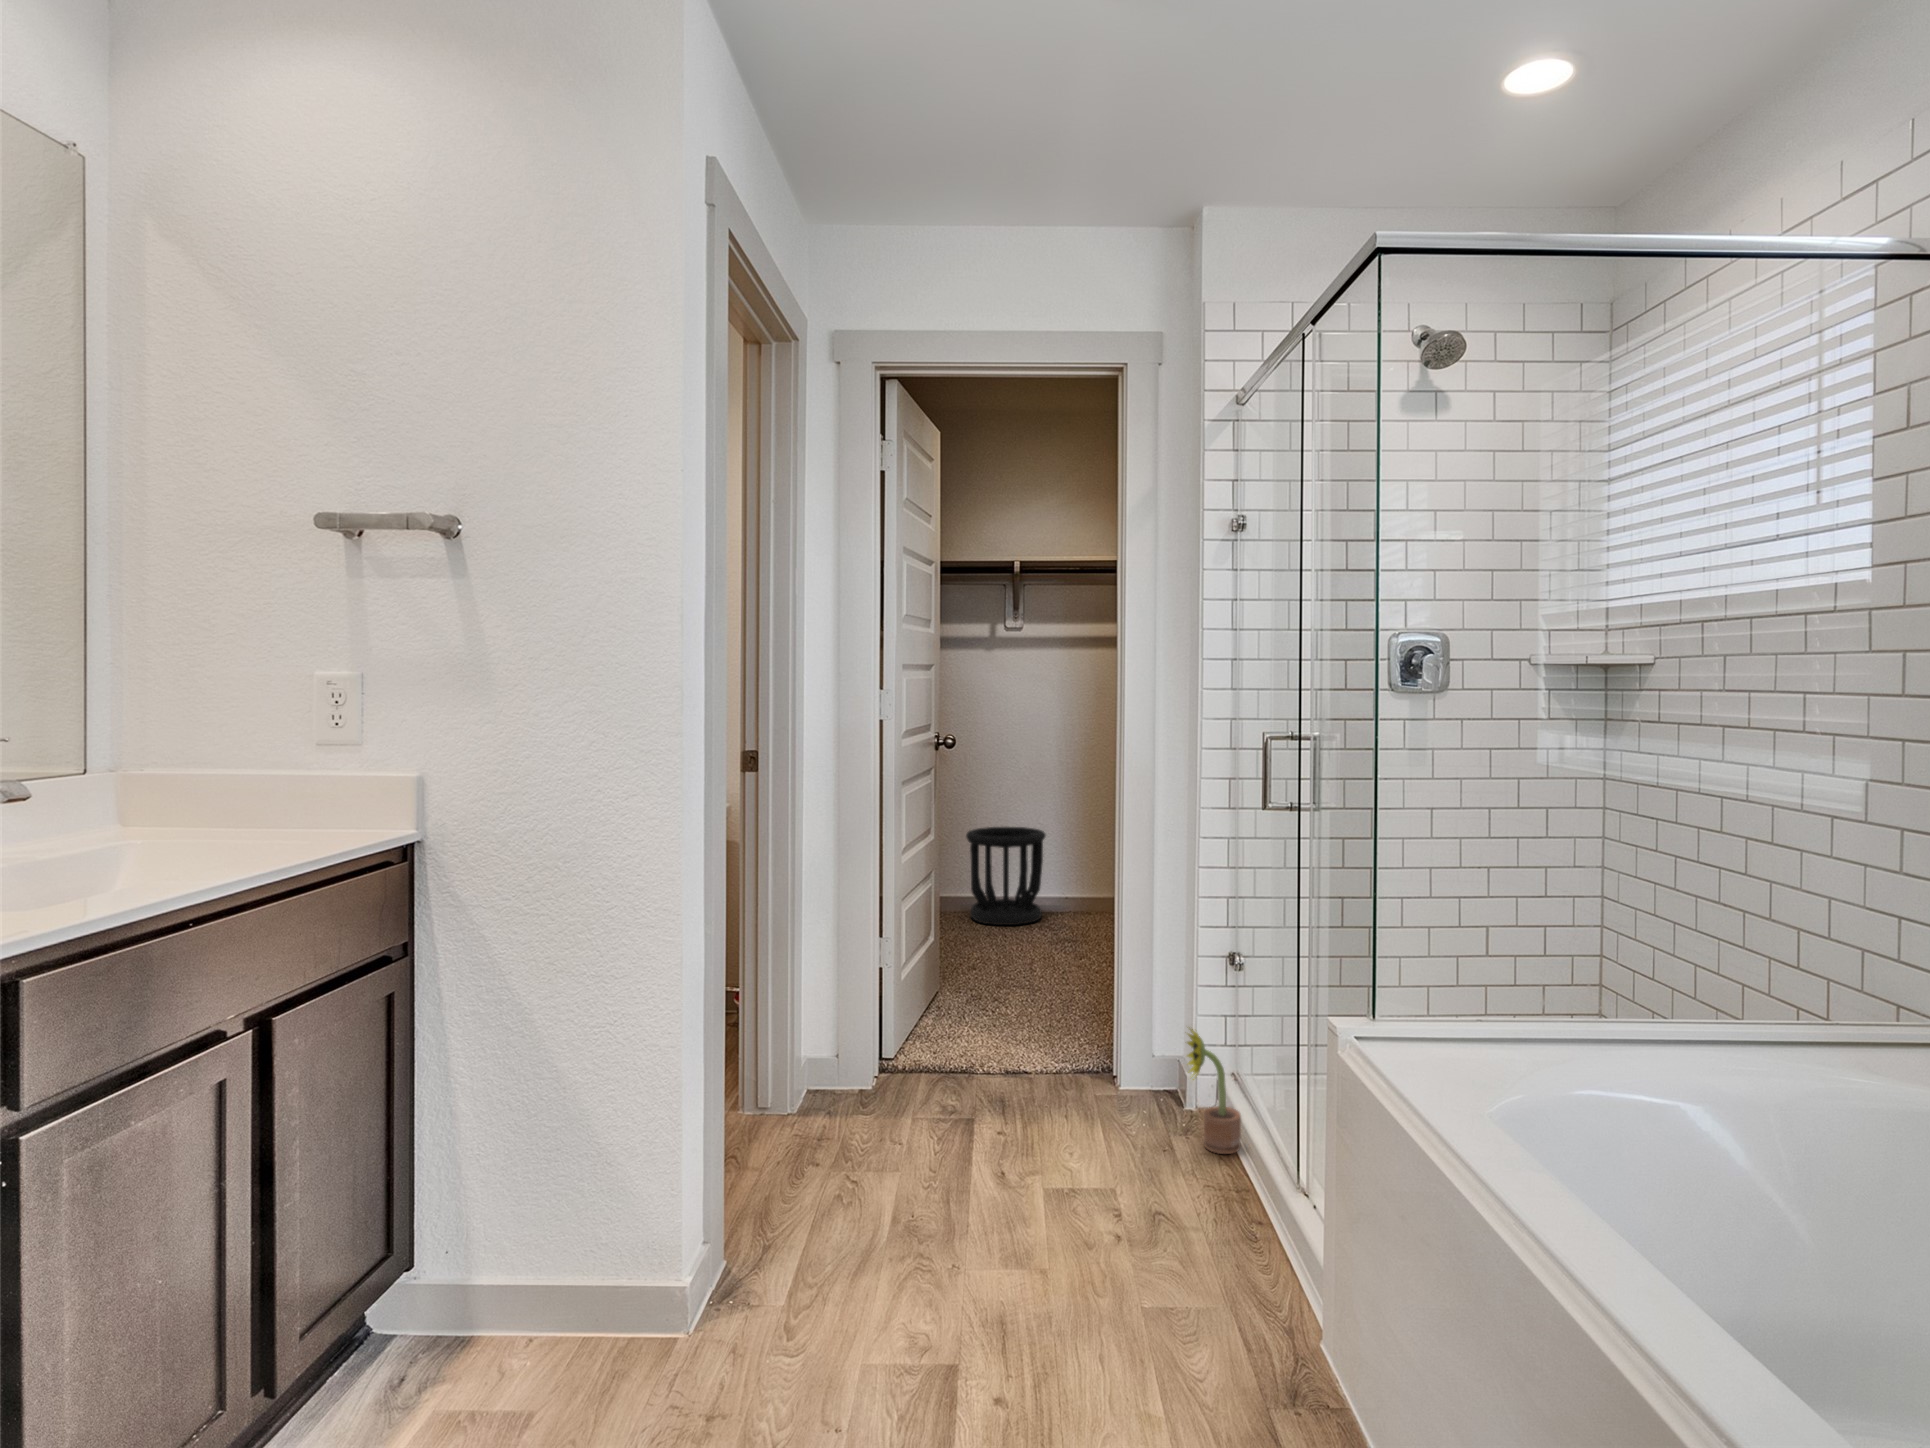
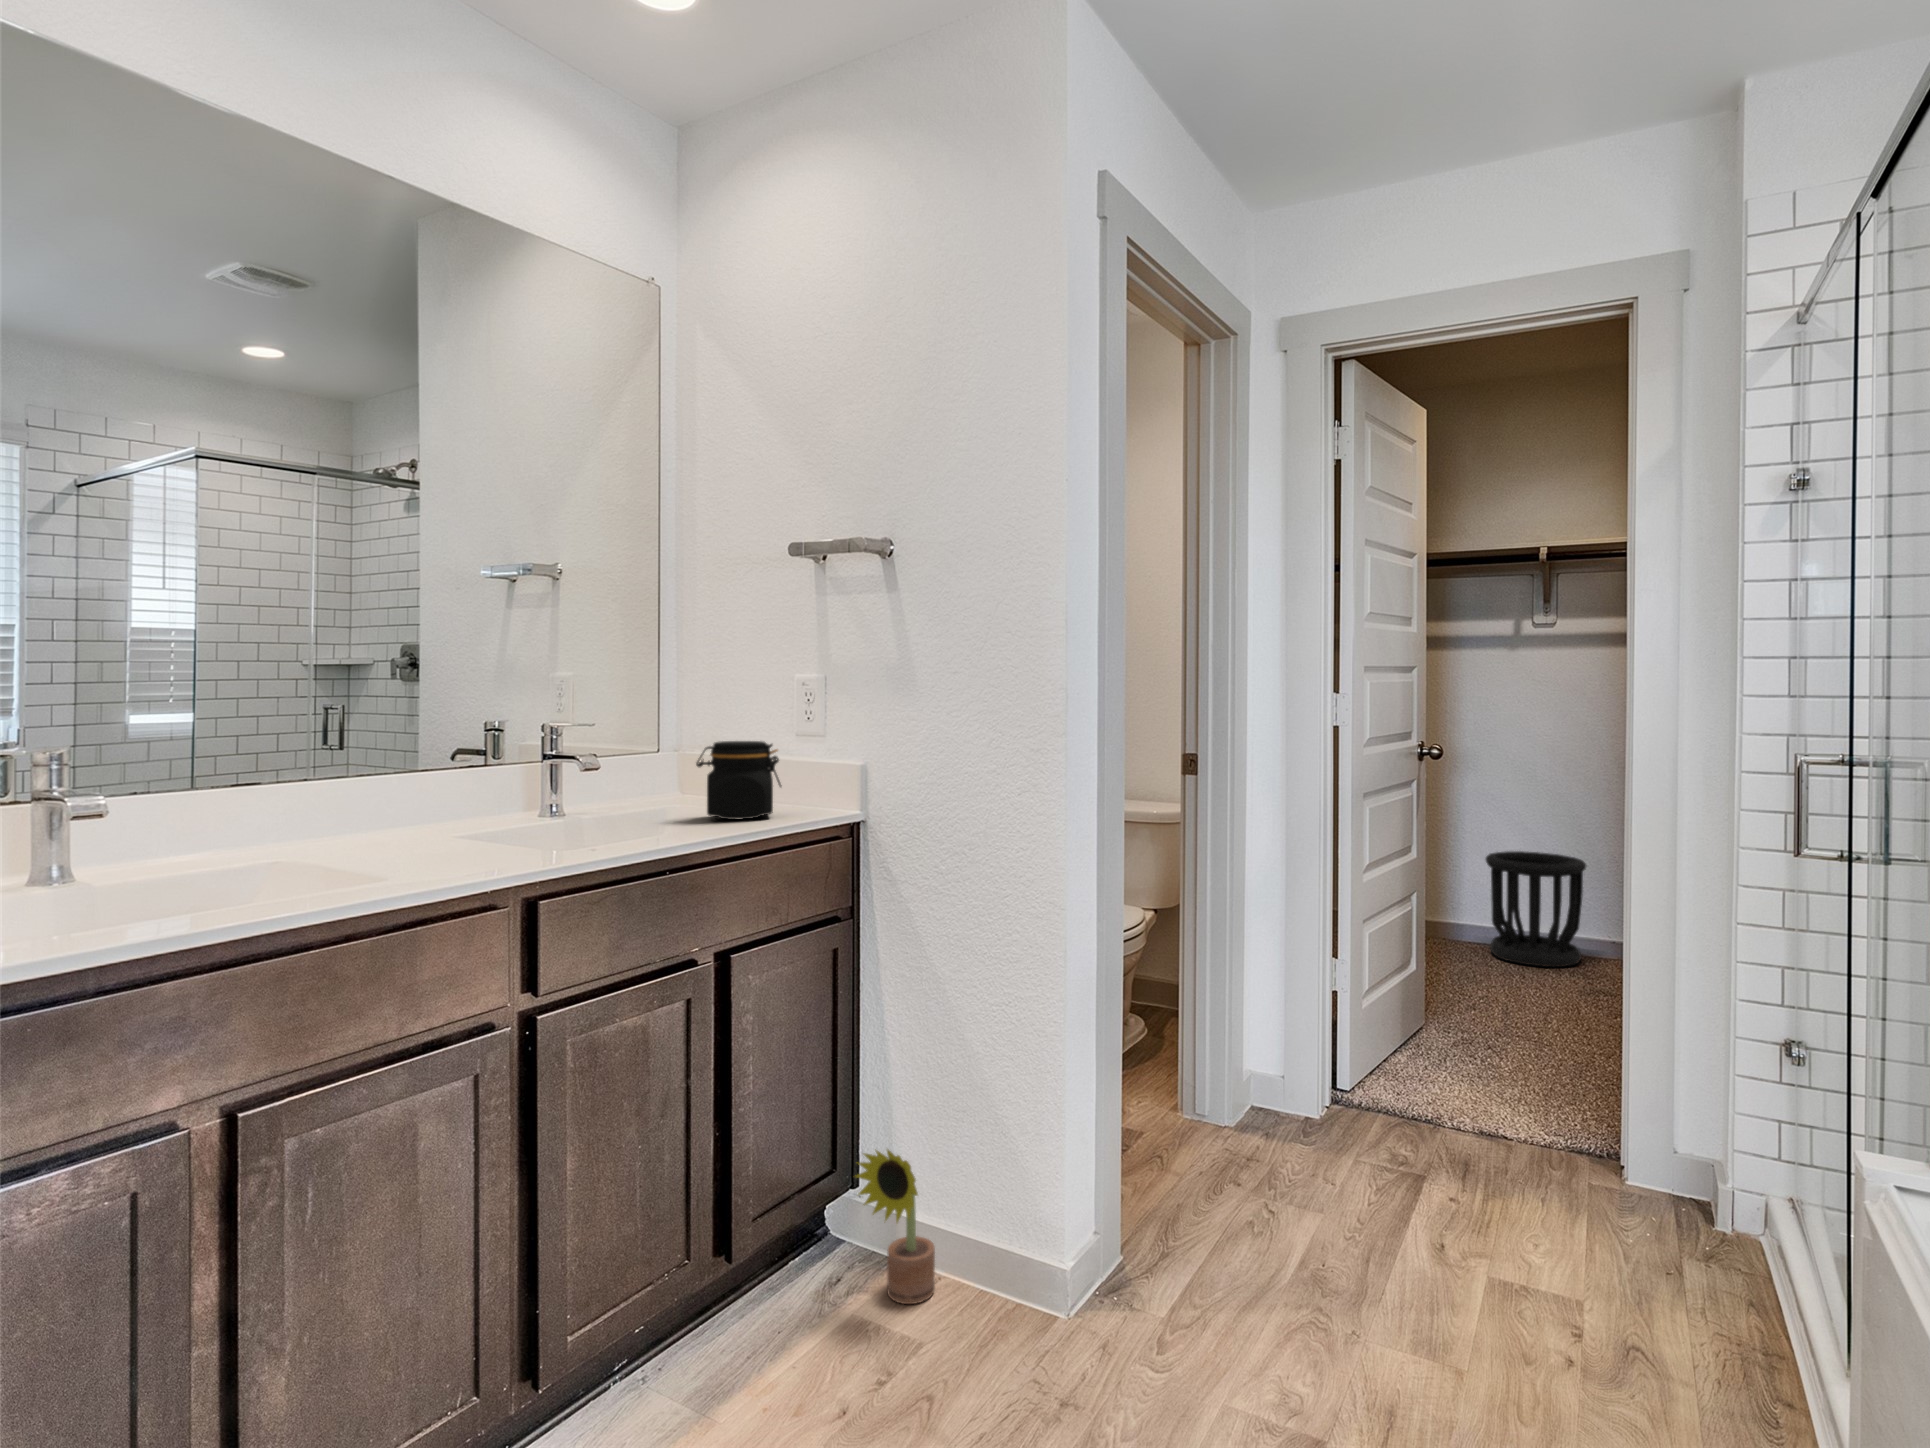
jar: none [182,756,309,854] -> present [696,741,782,819]
decorative plant: present [1187,1029,1241,1154] -> present [855,1150,935,1304]

